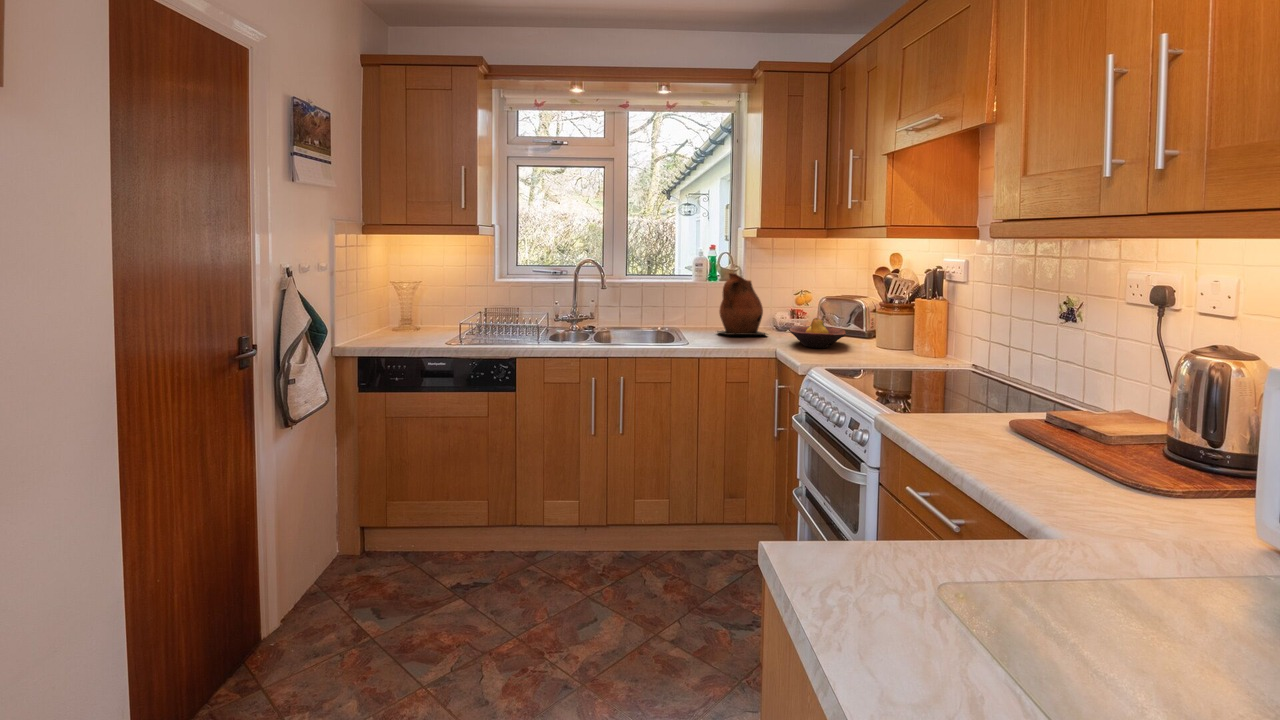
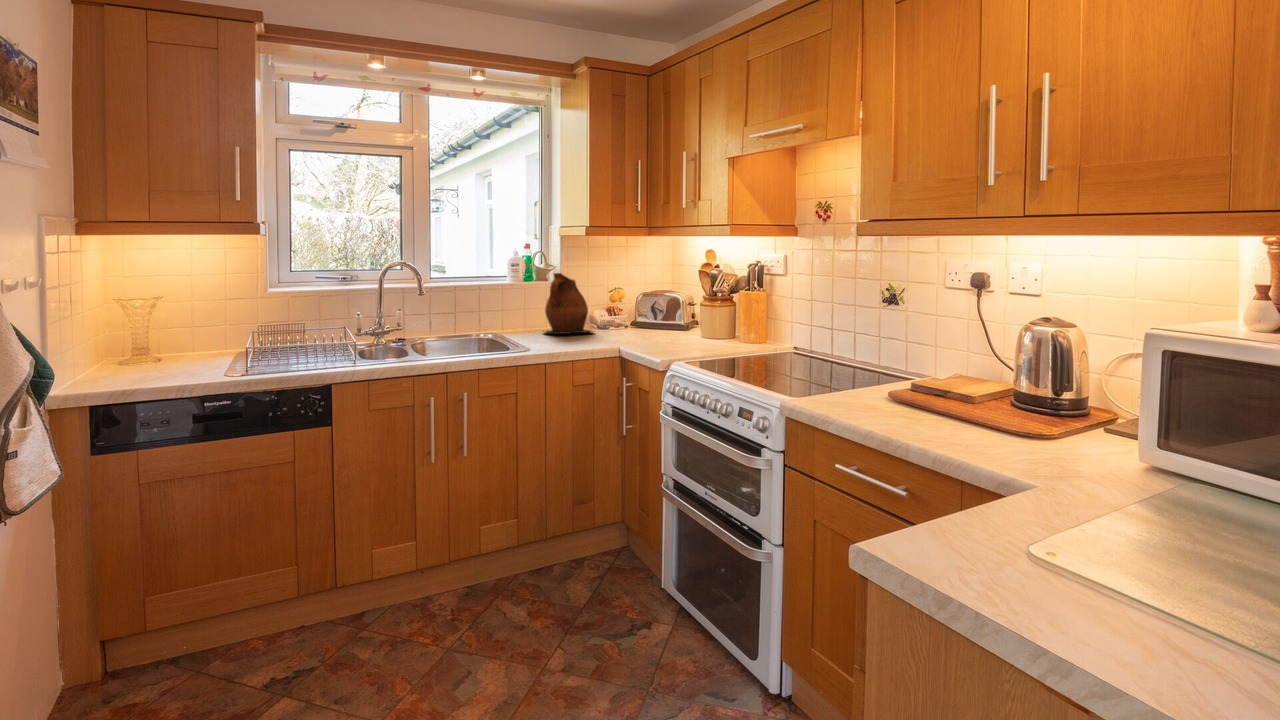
fruit bowl: present [789,318,846,348] -> none [620,313,676,341]

